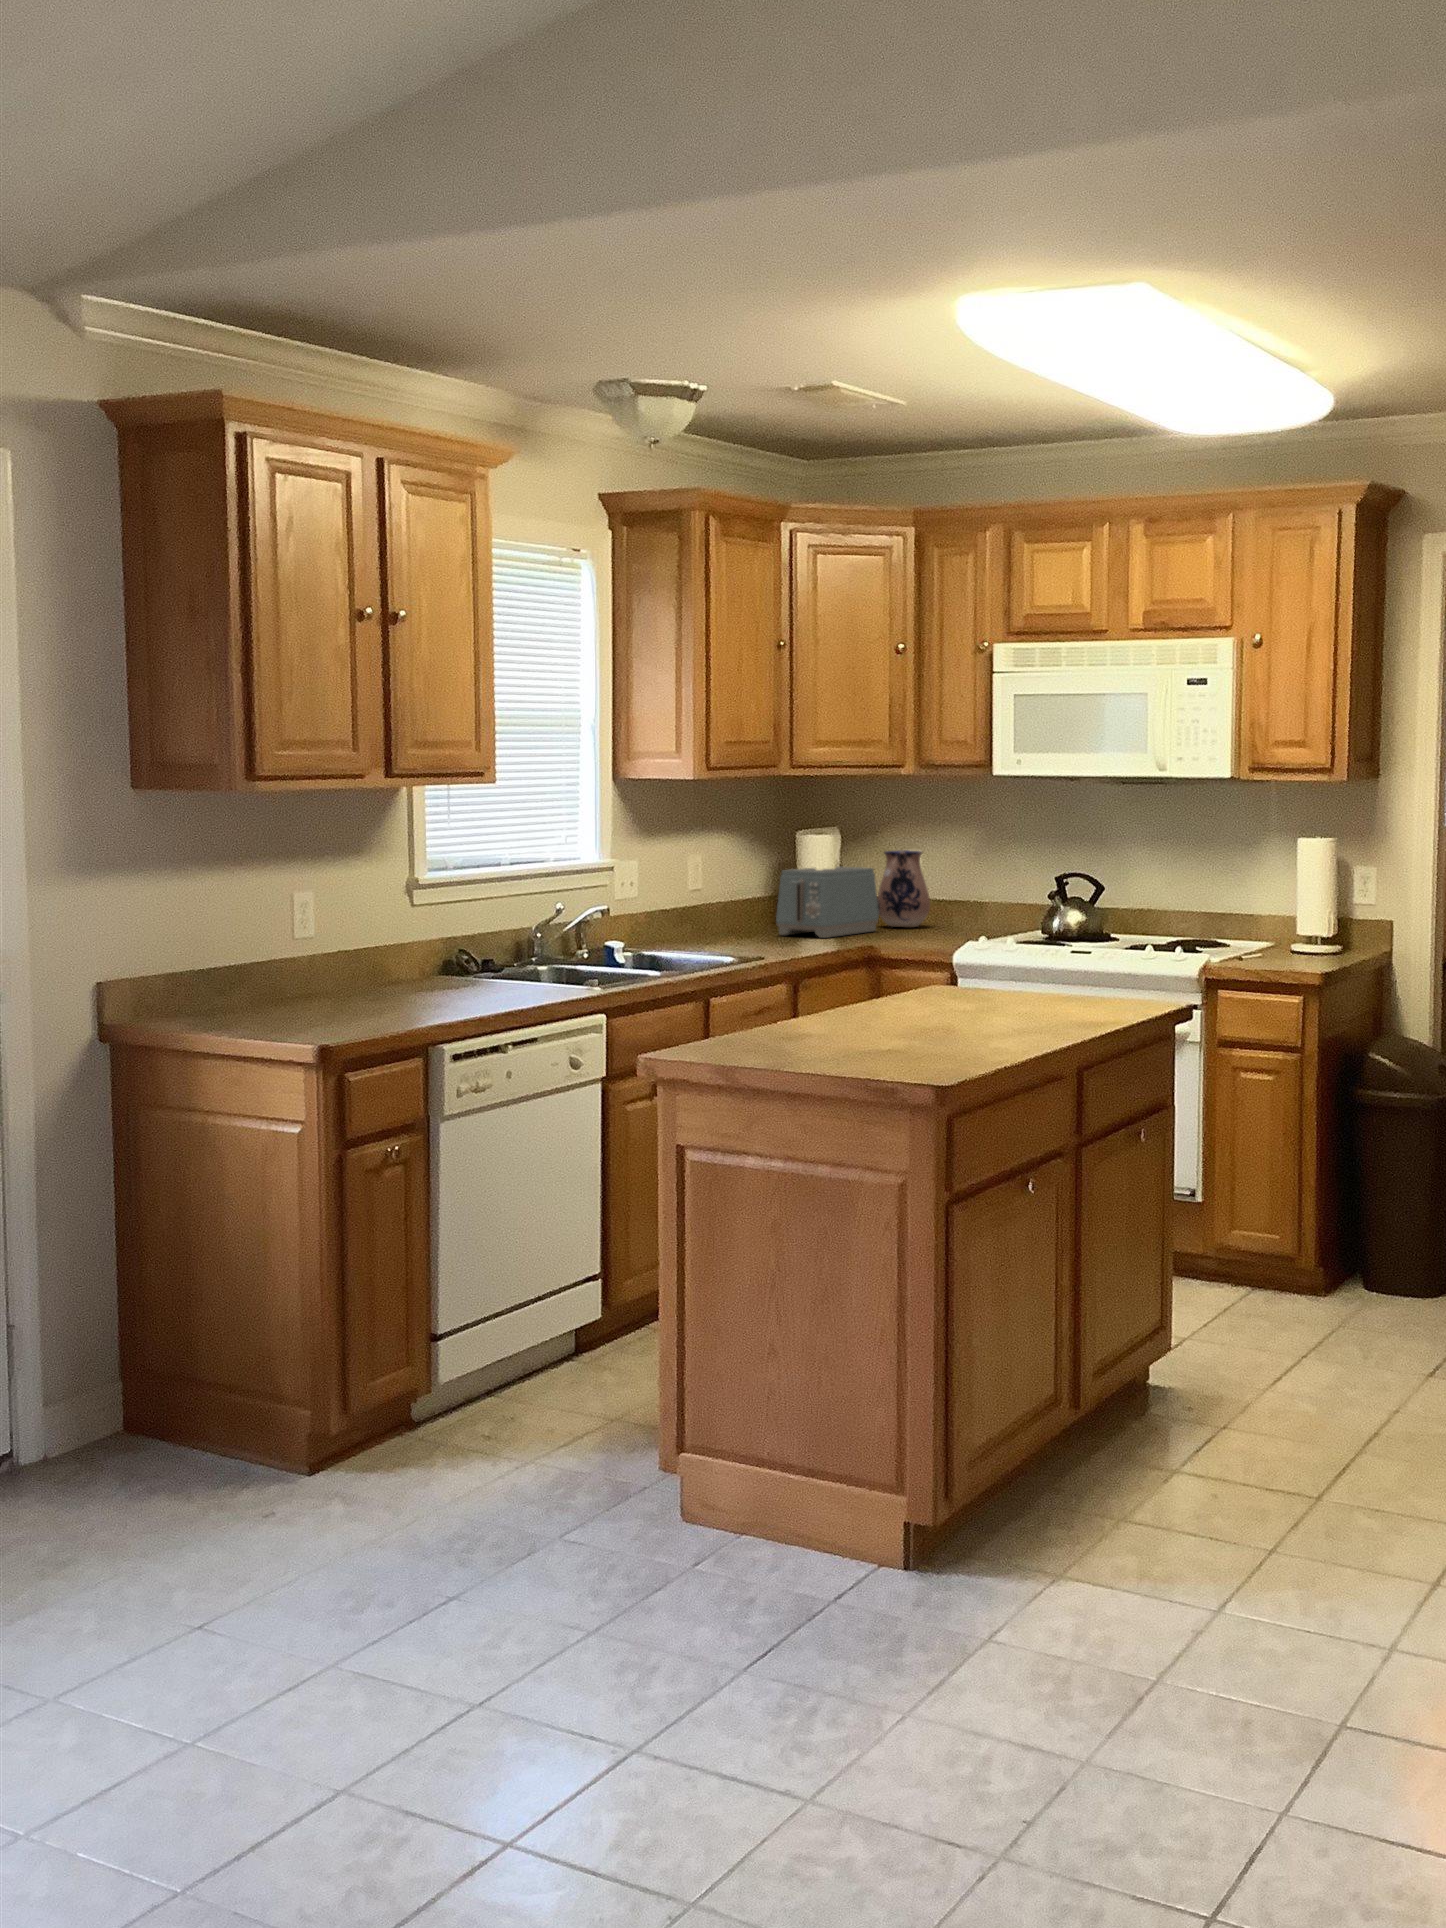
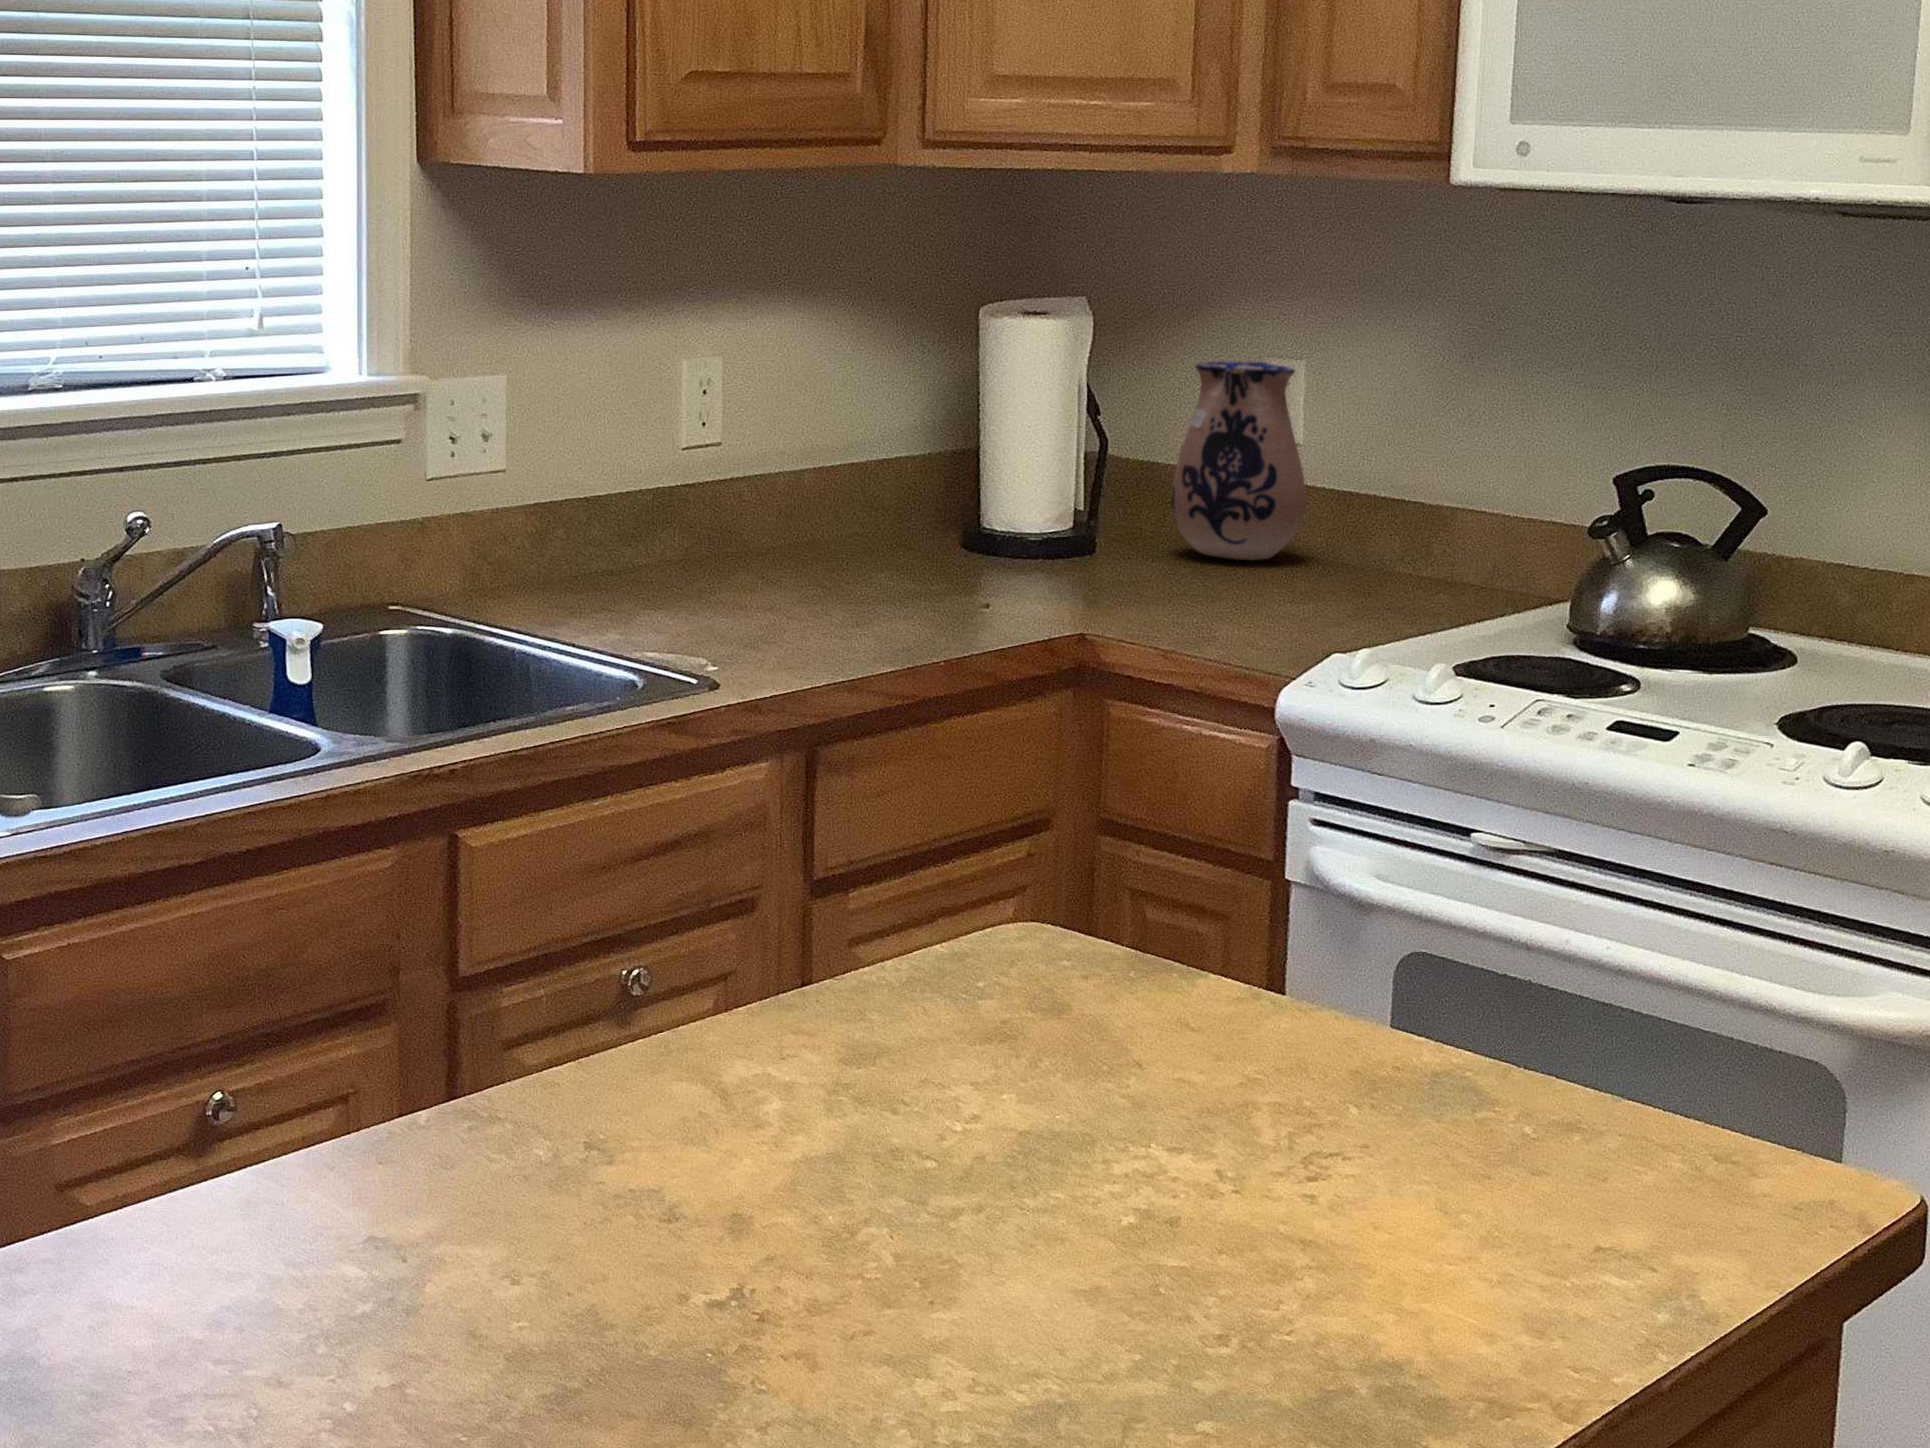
toaster: present [776,866,879,938] -> none [880,396,1159,592]

